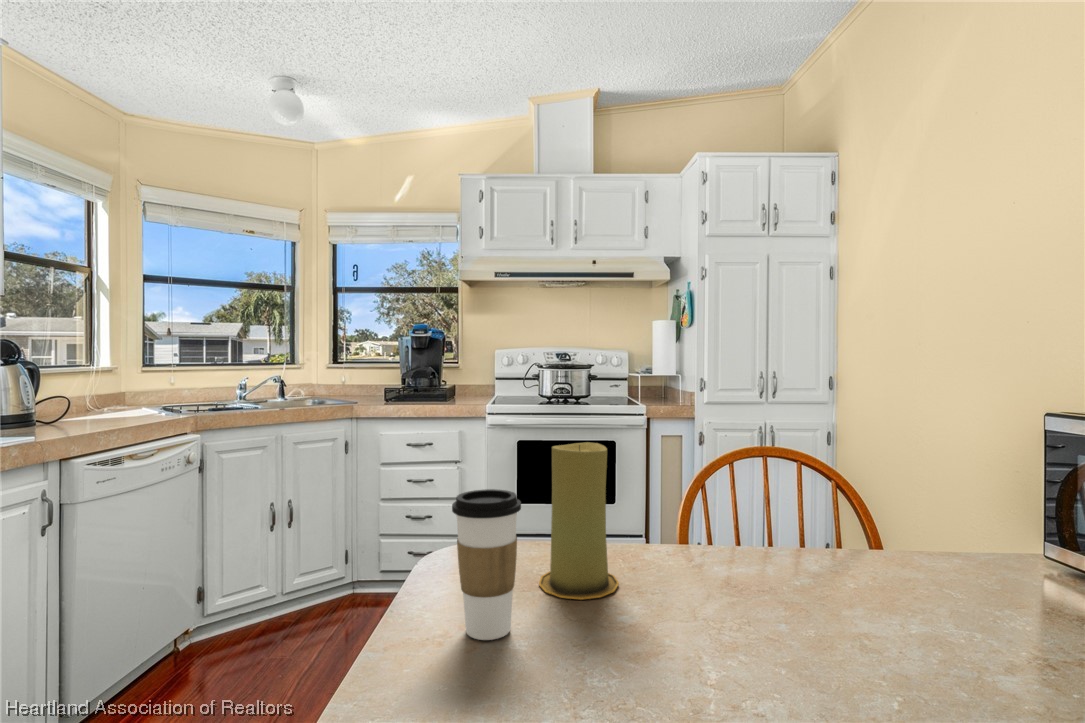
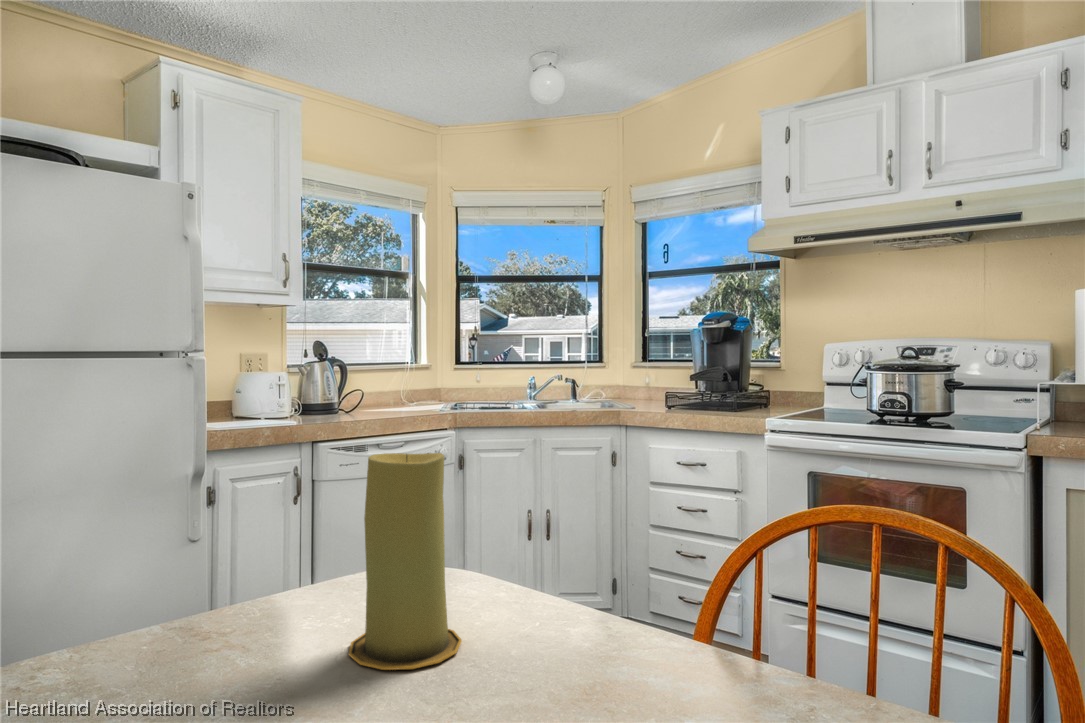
coffee cup: present [452,489,521,640] -> none [166,492,258,673]

